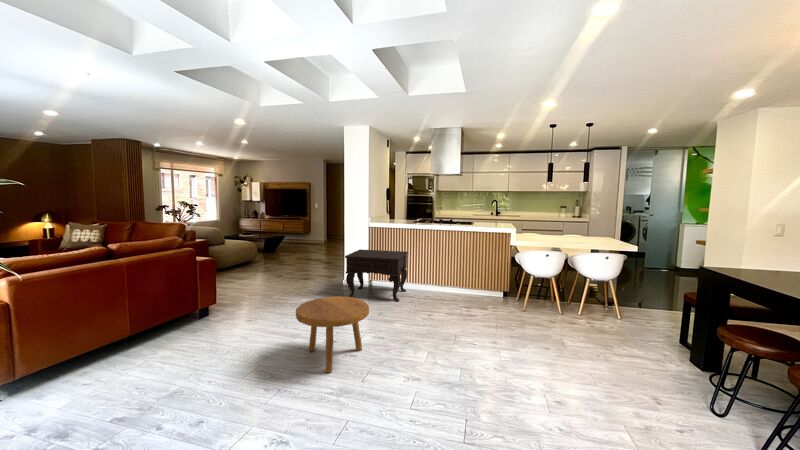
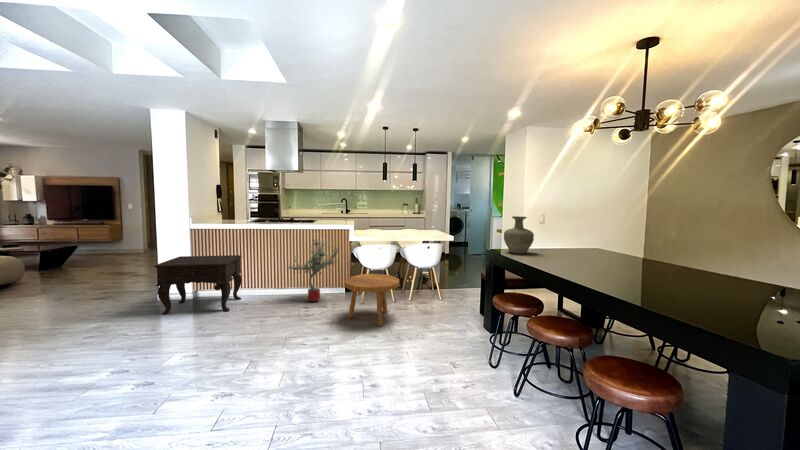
vase: none [732,227,788,276] -> present [504,216,534,253]
potted tree: none [449,241,501,303] -> present [289,239,339,302]
footstool: present [296,296,369,373] -> present [345,274,399,326]

